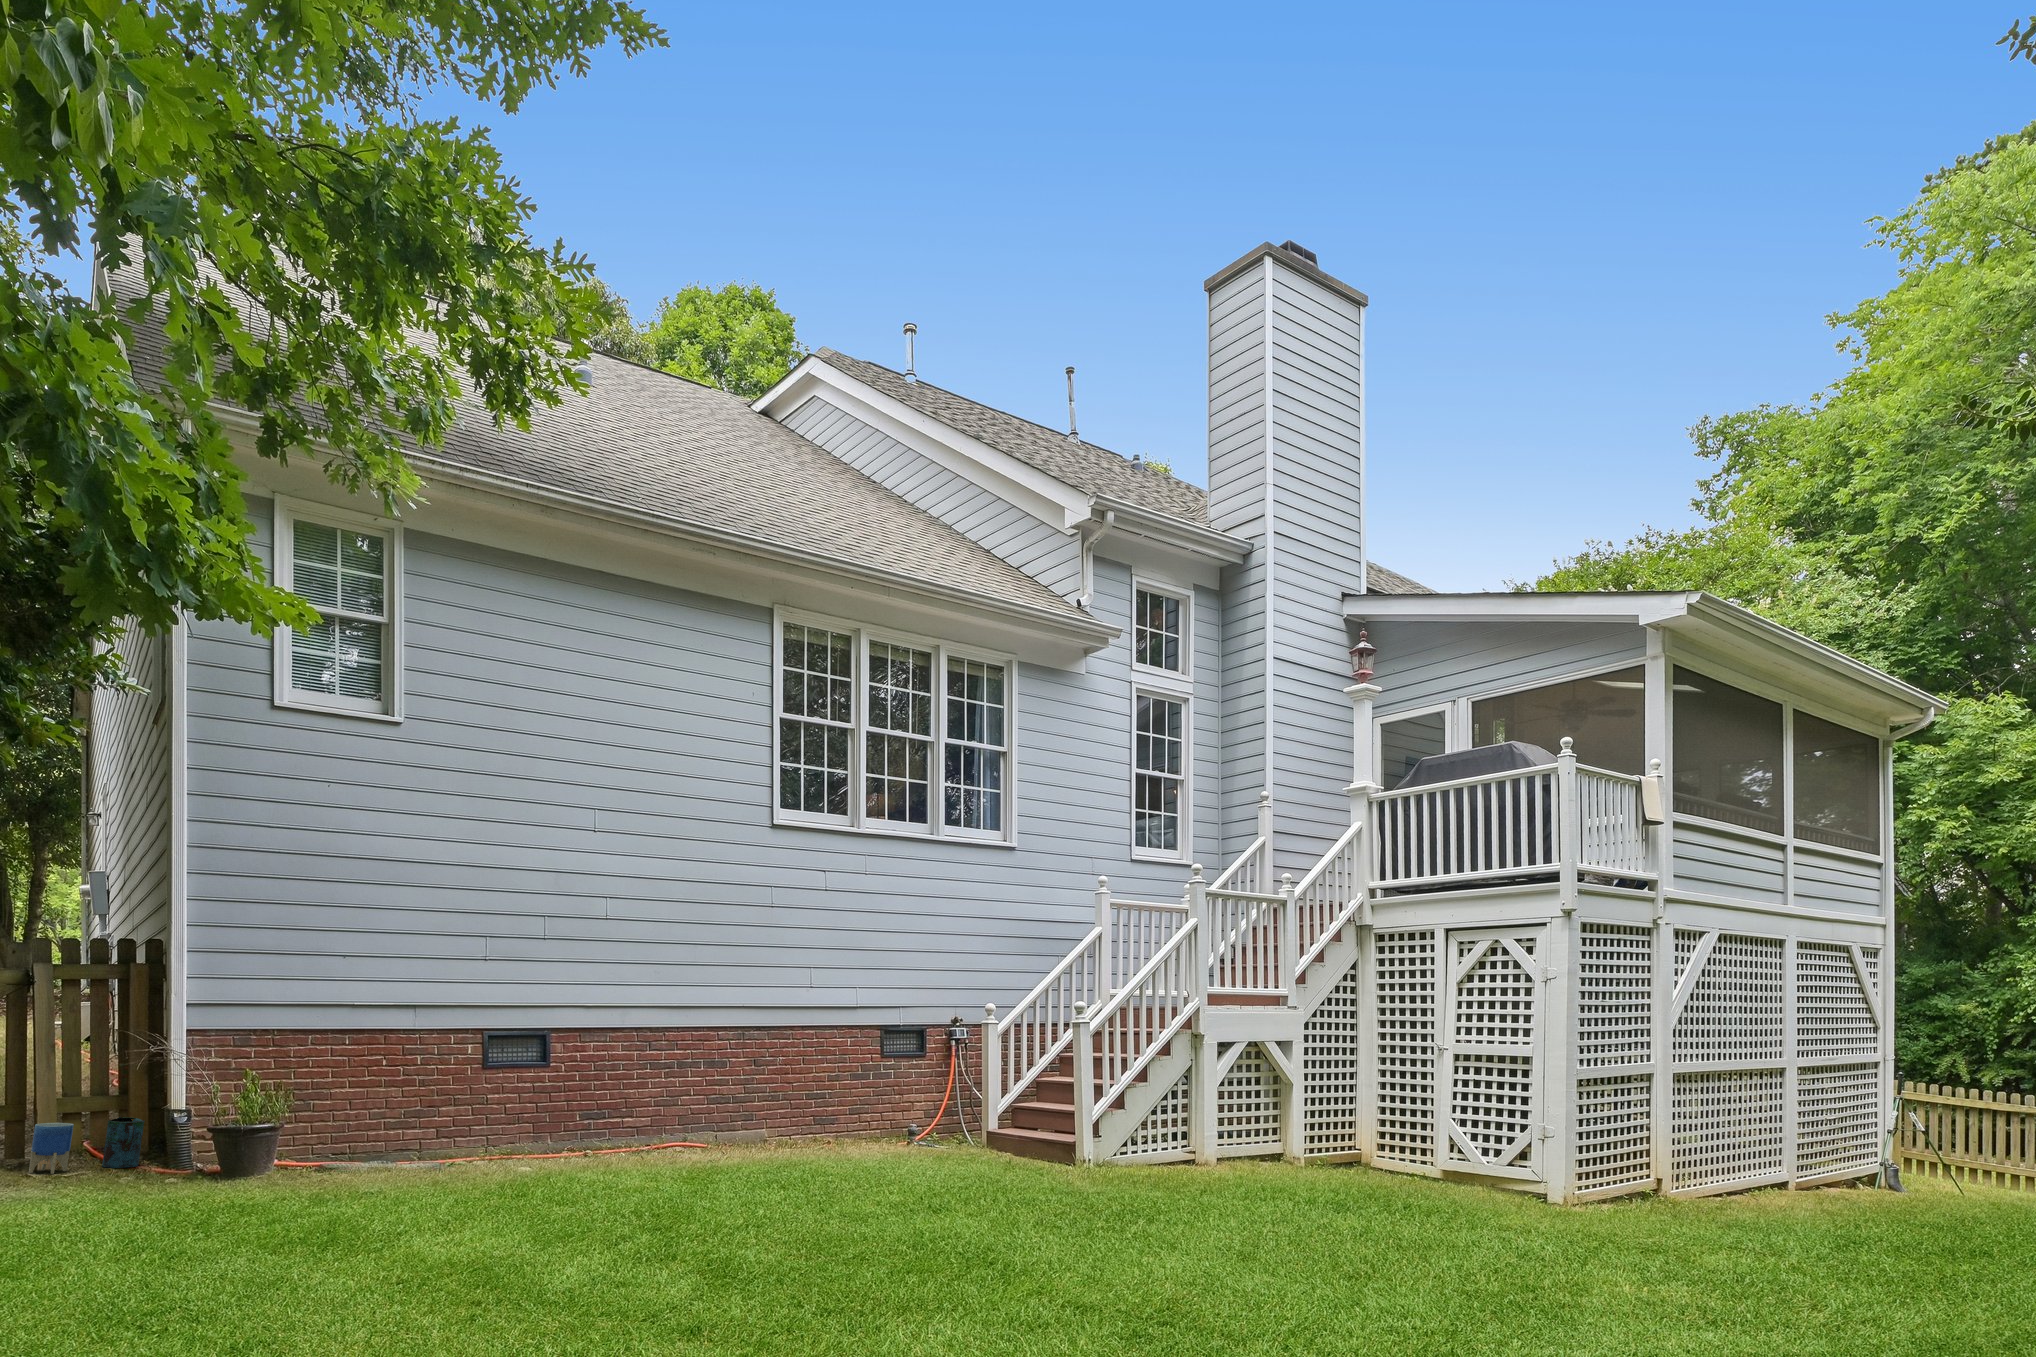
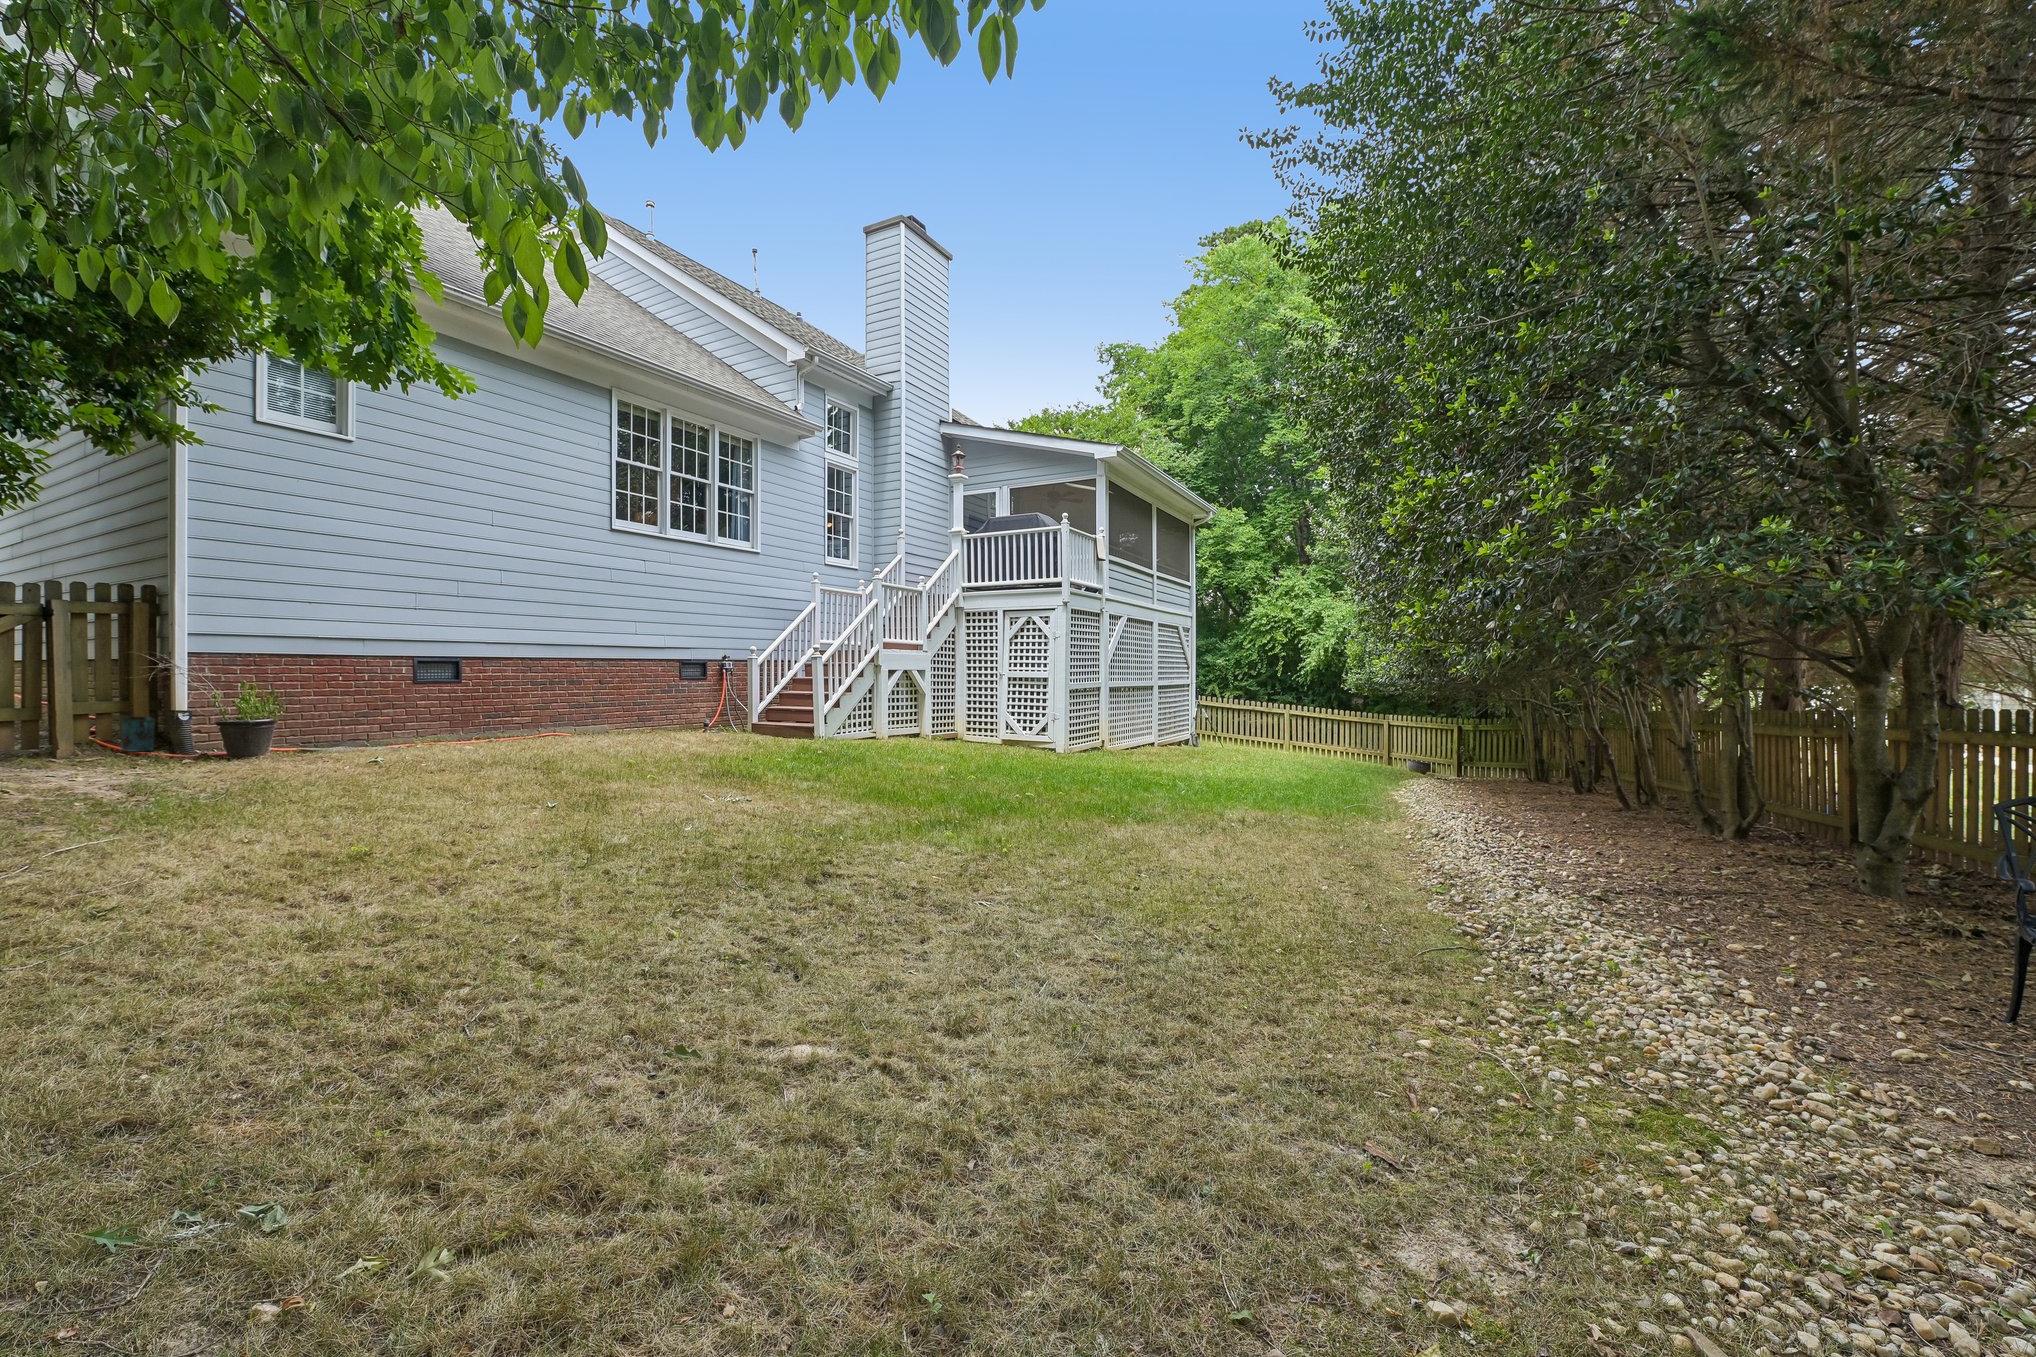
planter: present [29,1123,74,1174] -> none [58,721,94,757]

